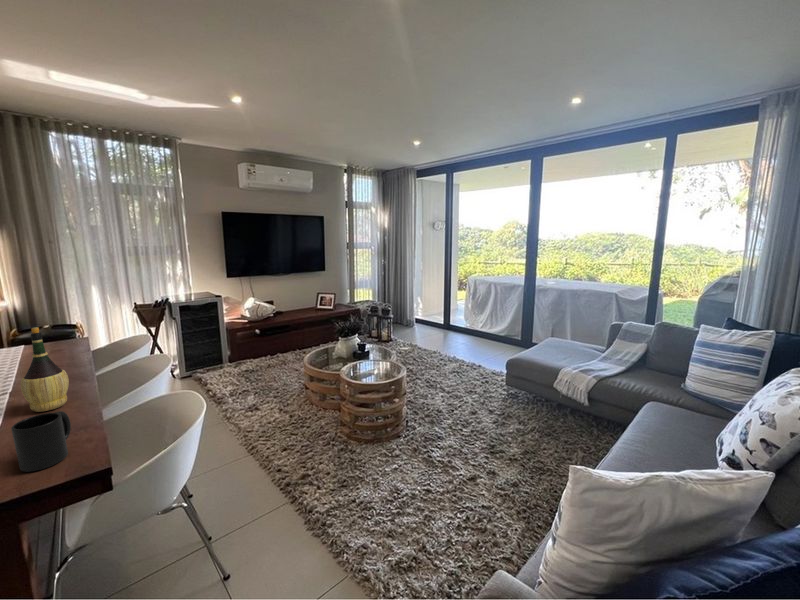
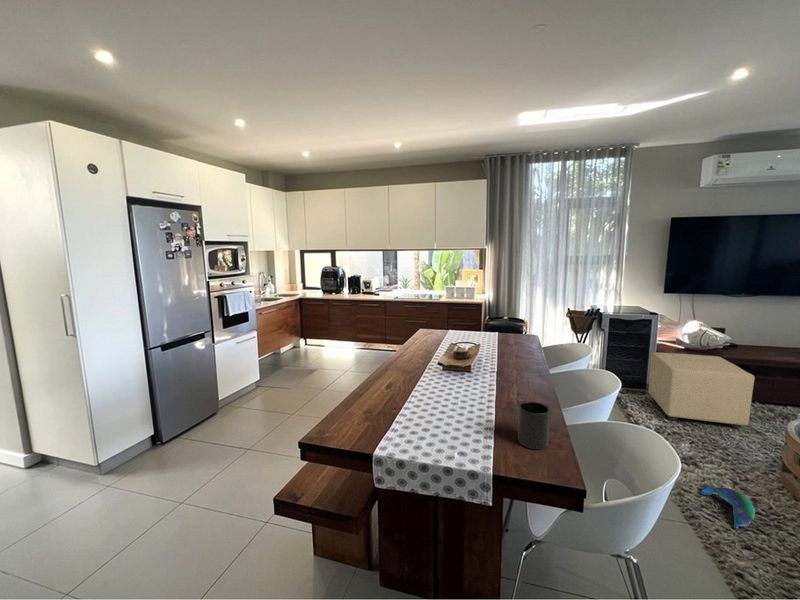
ottoman: none [222,323,290,382] -> present [649,352,755,428]
wine bottle: present [21,327,69,412] -> none [513,326,542,394]
plush toy: none [259,416,291,442] -> present [700,484,758,529]

